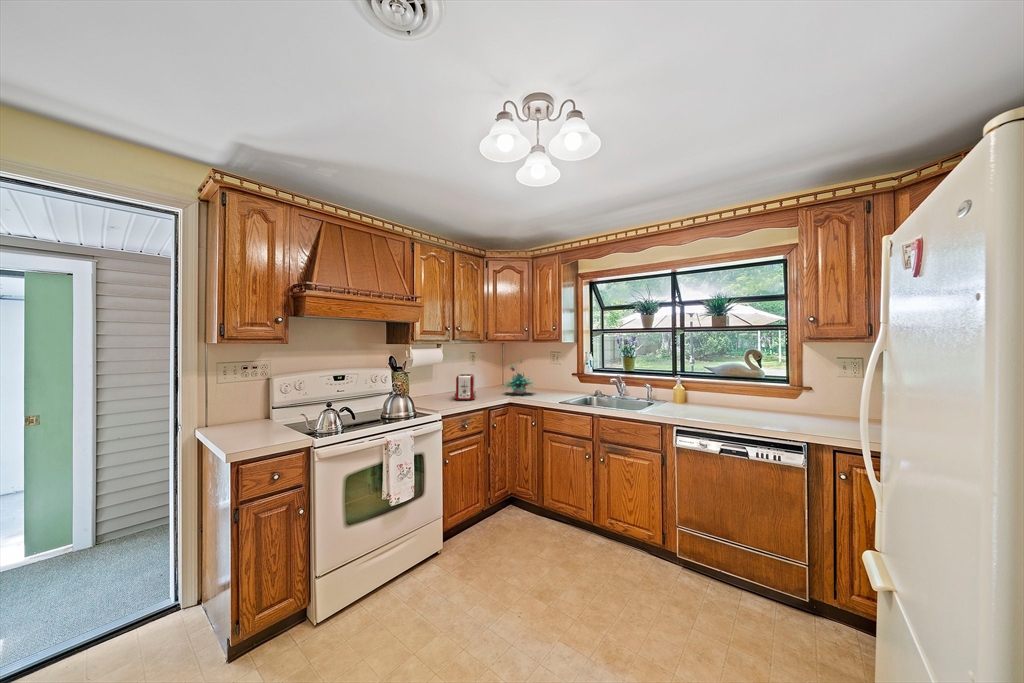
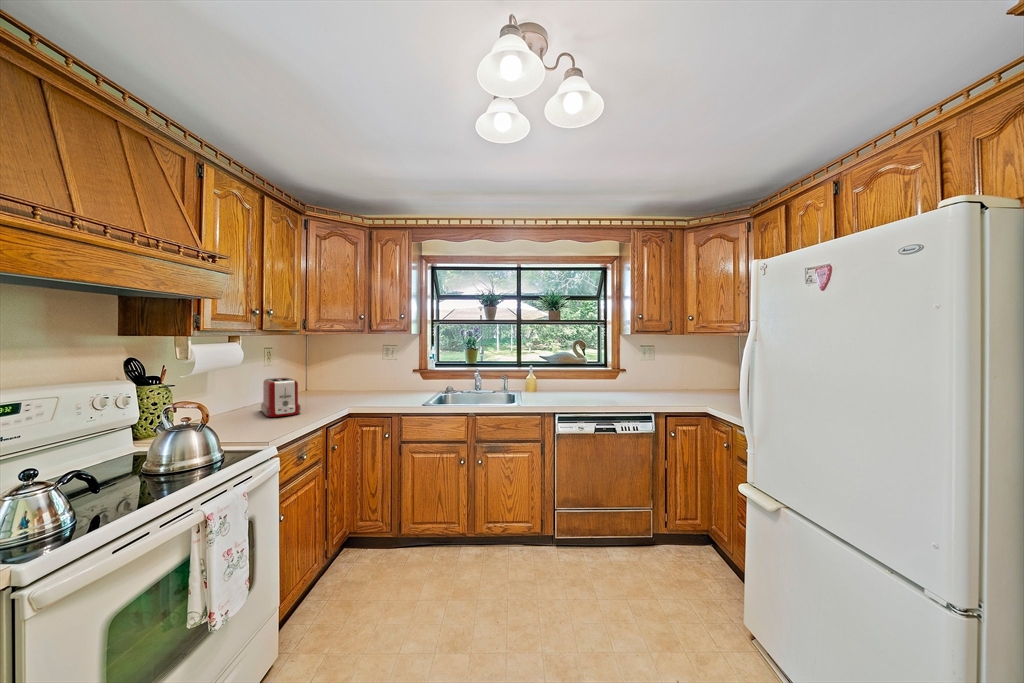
plant: present [505,360,533,394] -> none [328,351,376,399]

